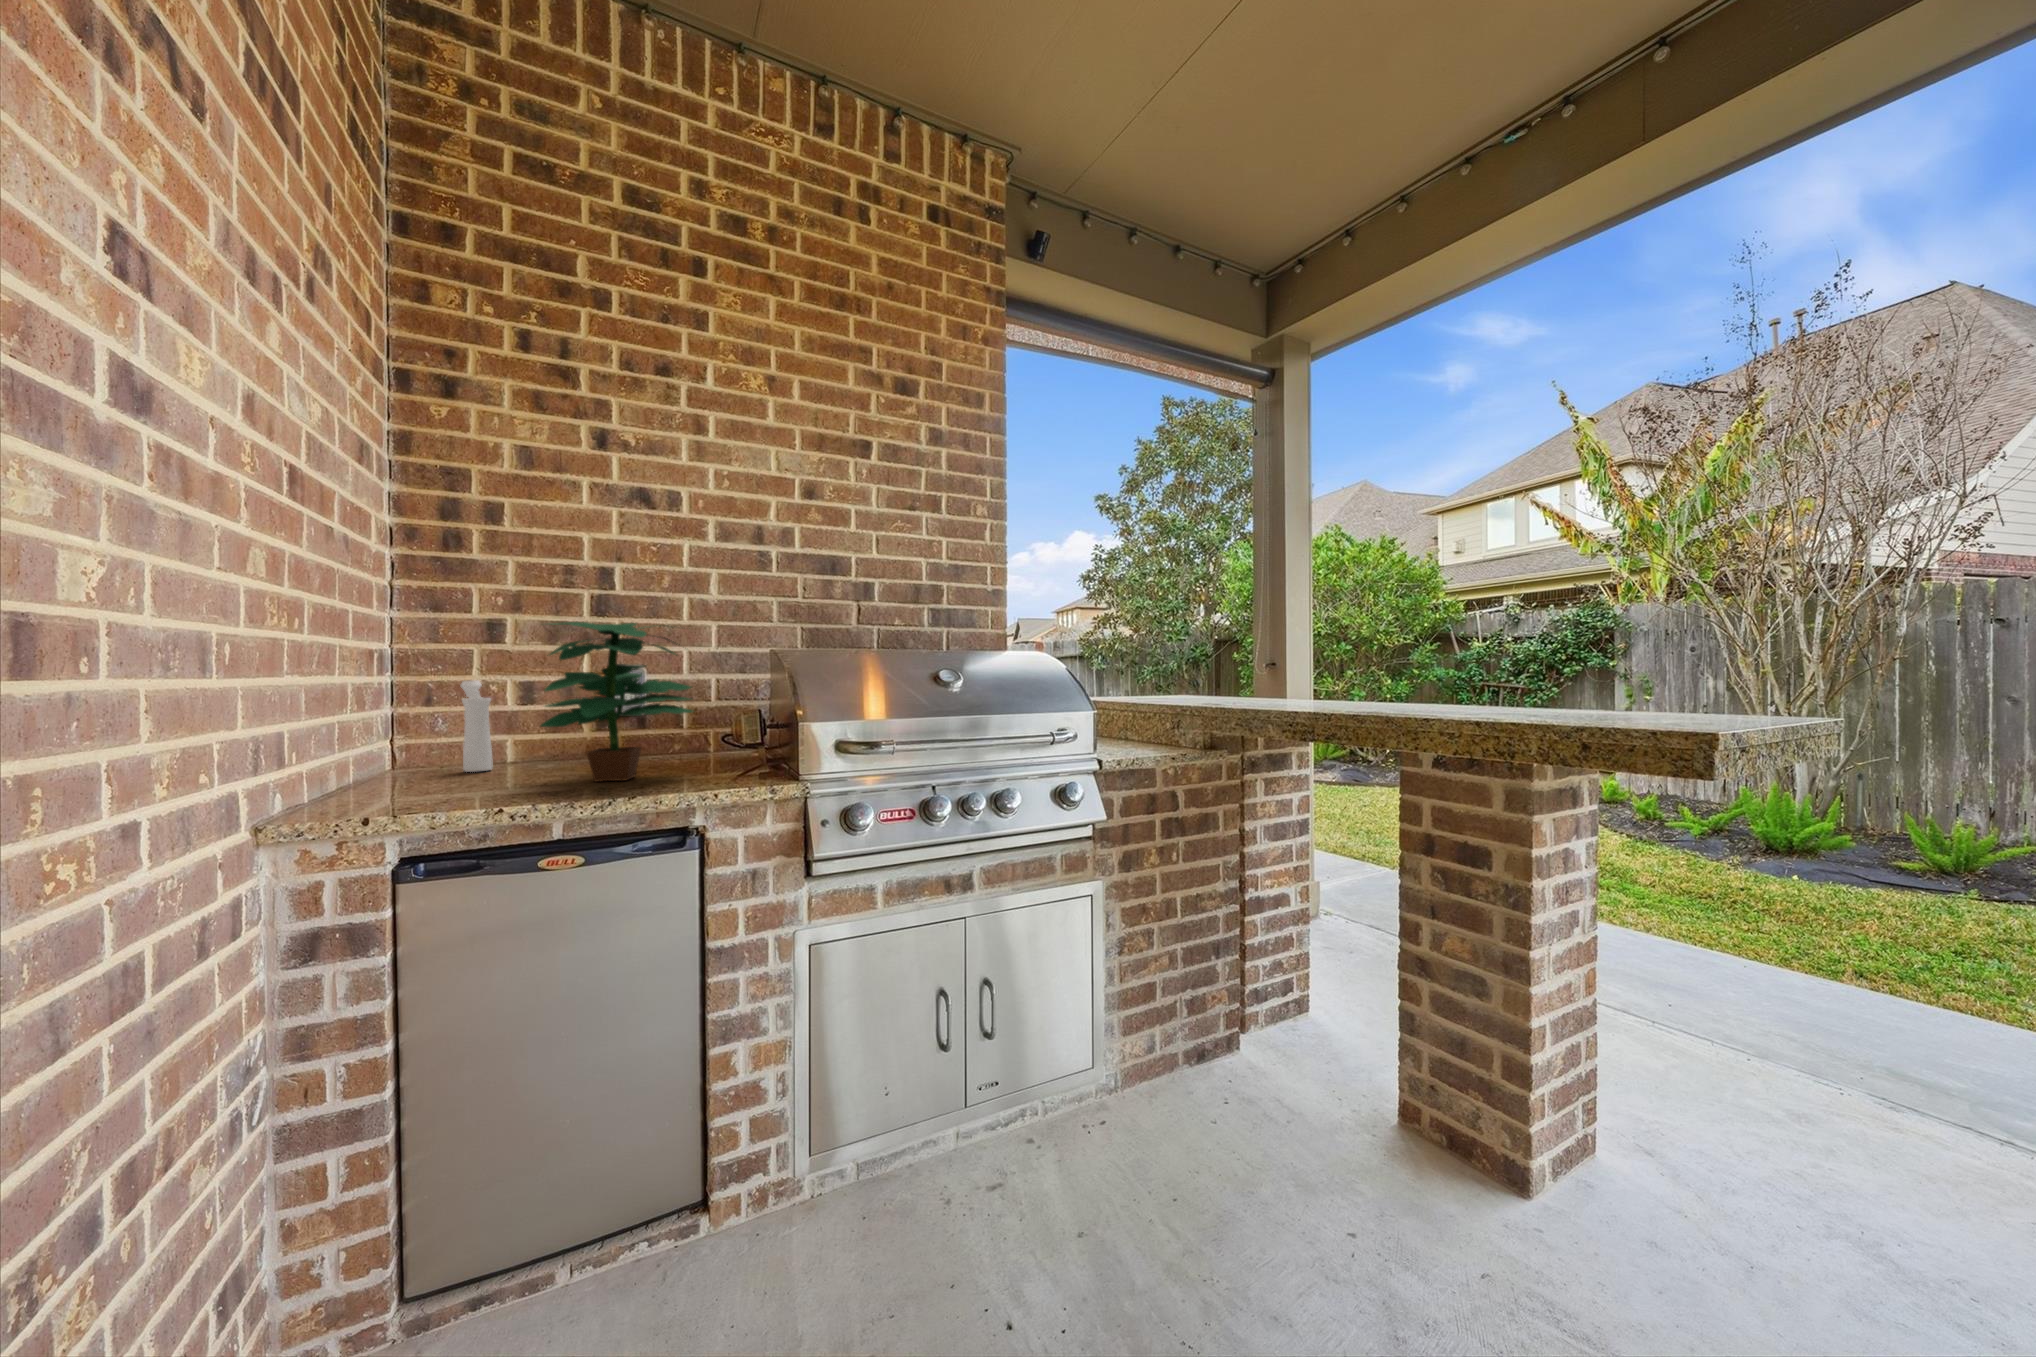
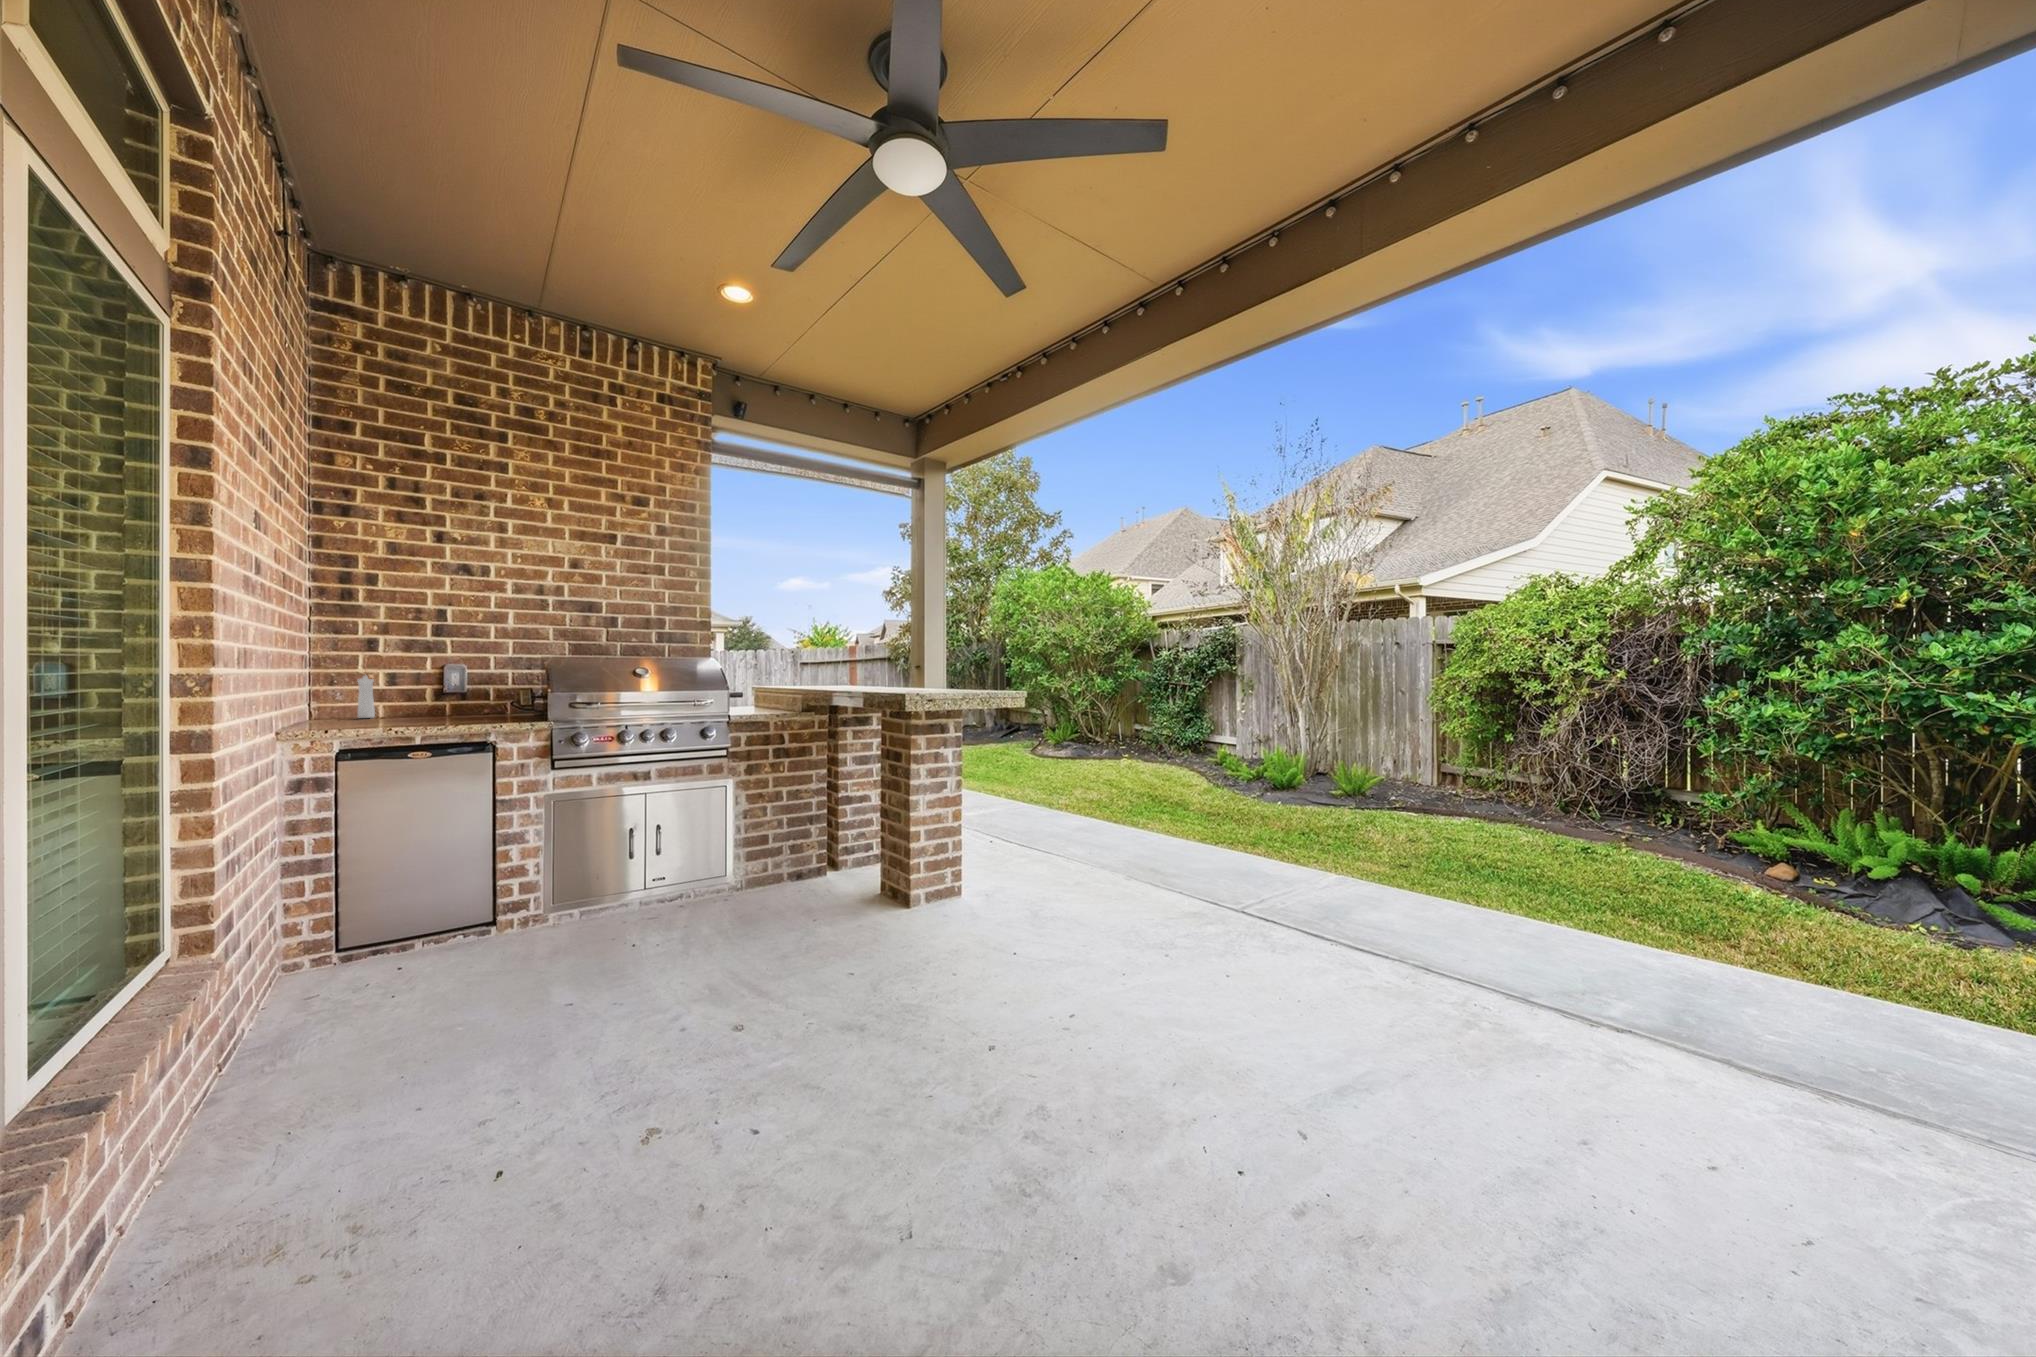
potted plant: present [541,622,693,782] -> none [405,641,494,722]

